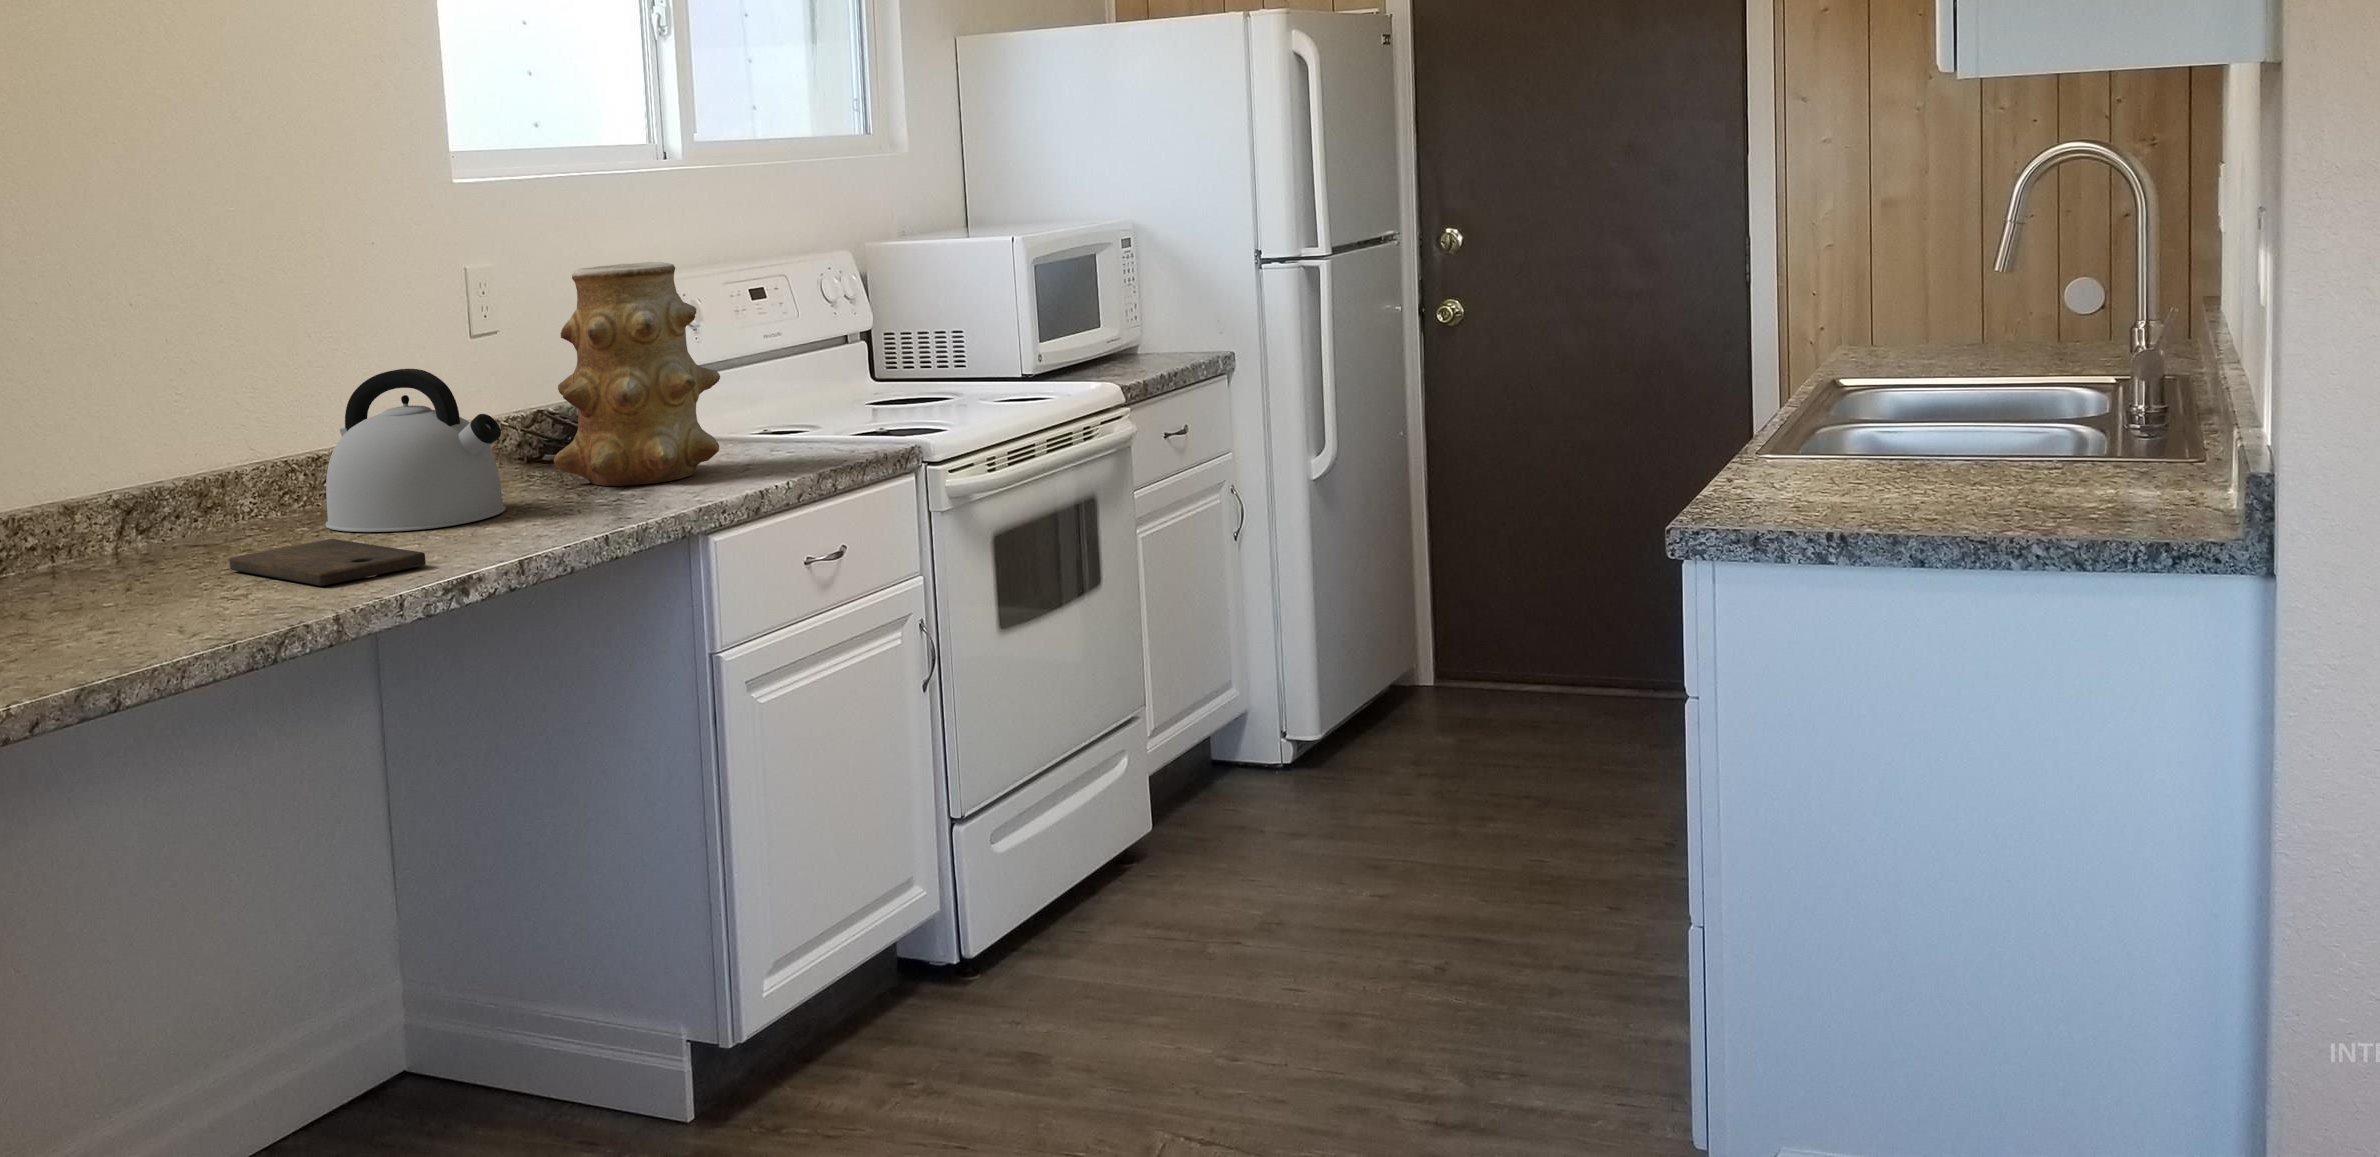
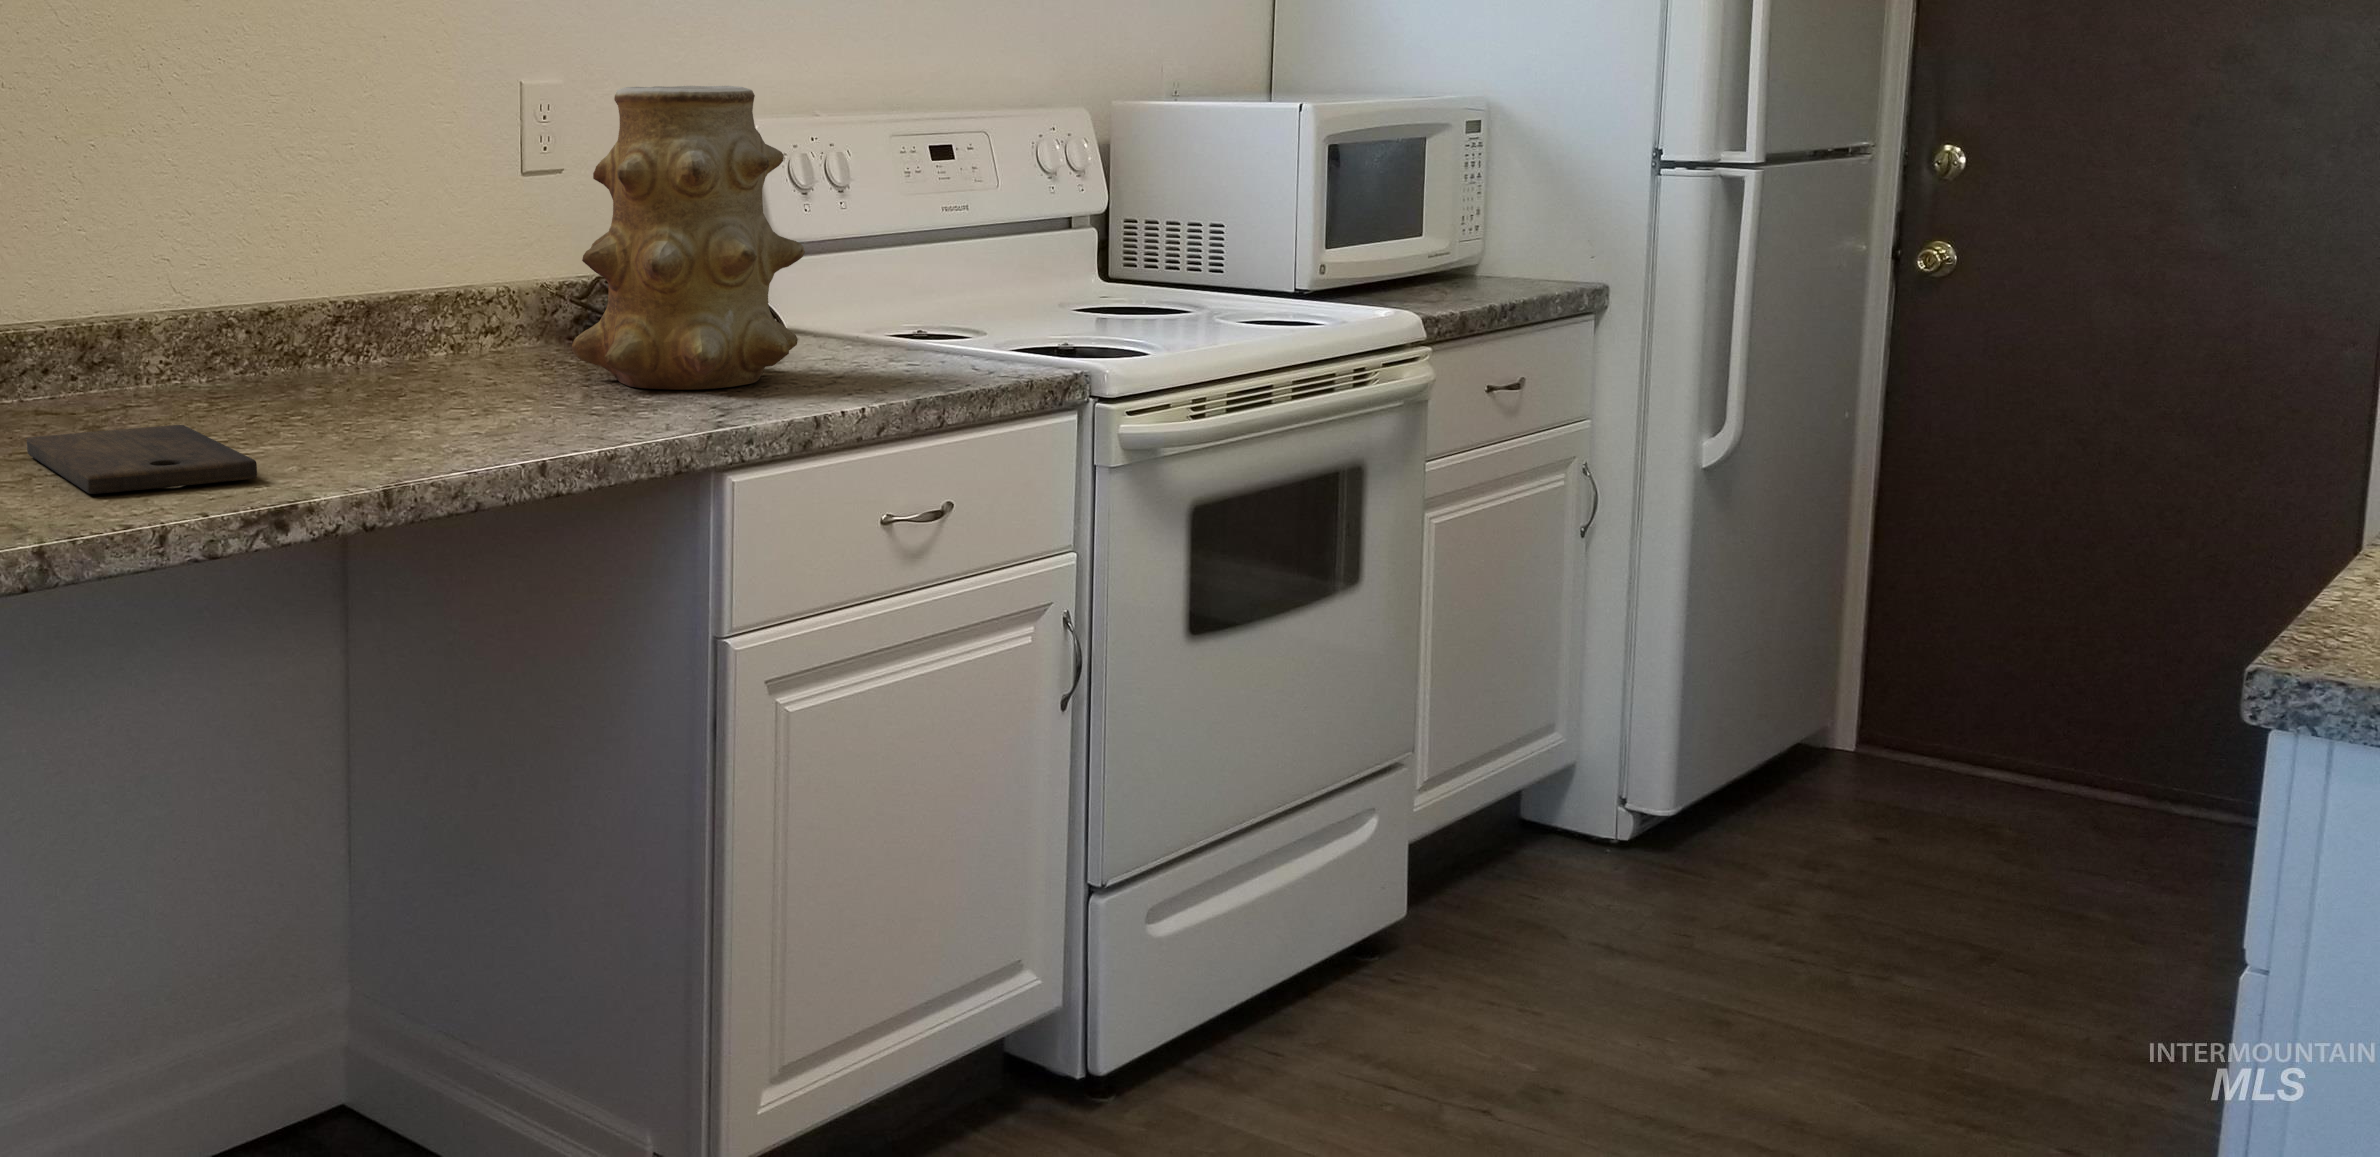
kettle: present [326,369,506,532] -> none [229,201,470,423]

